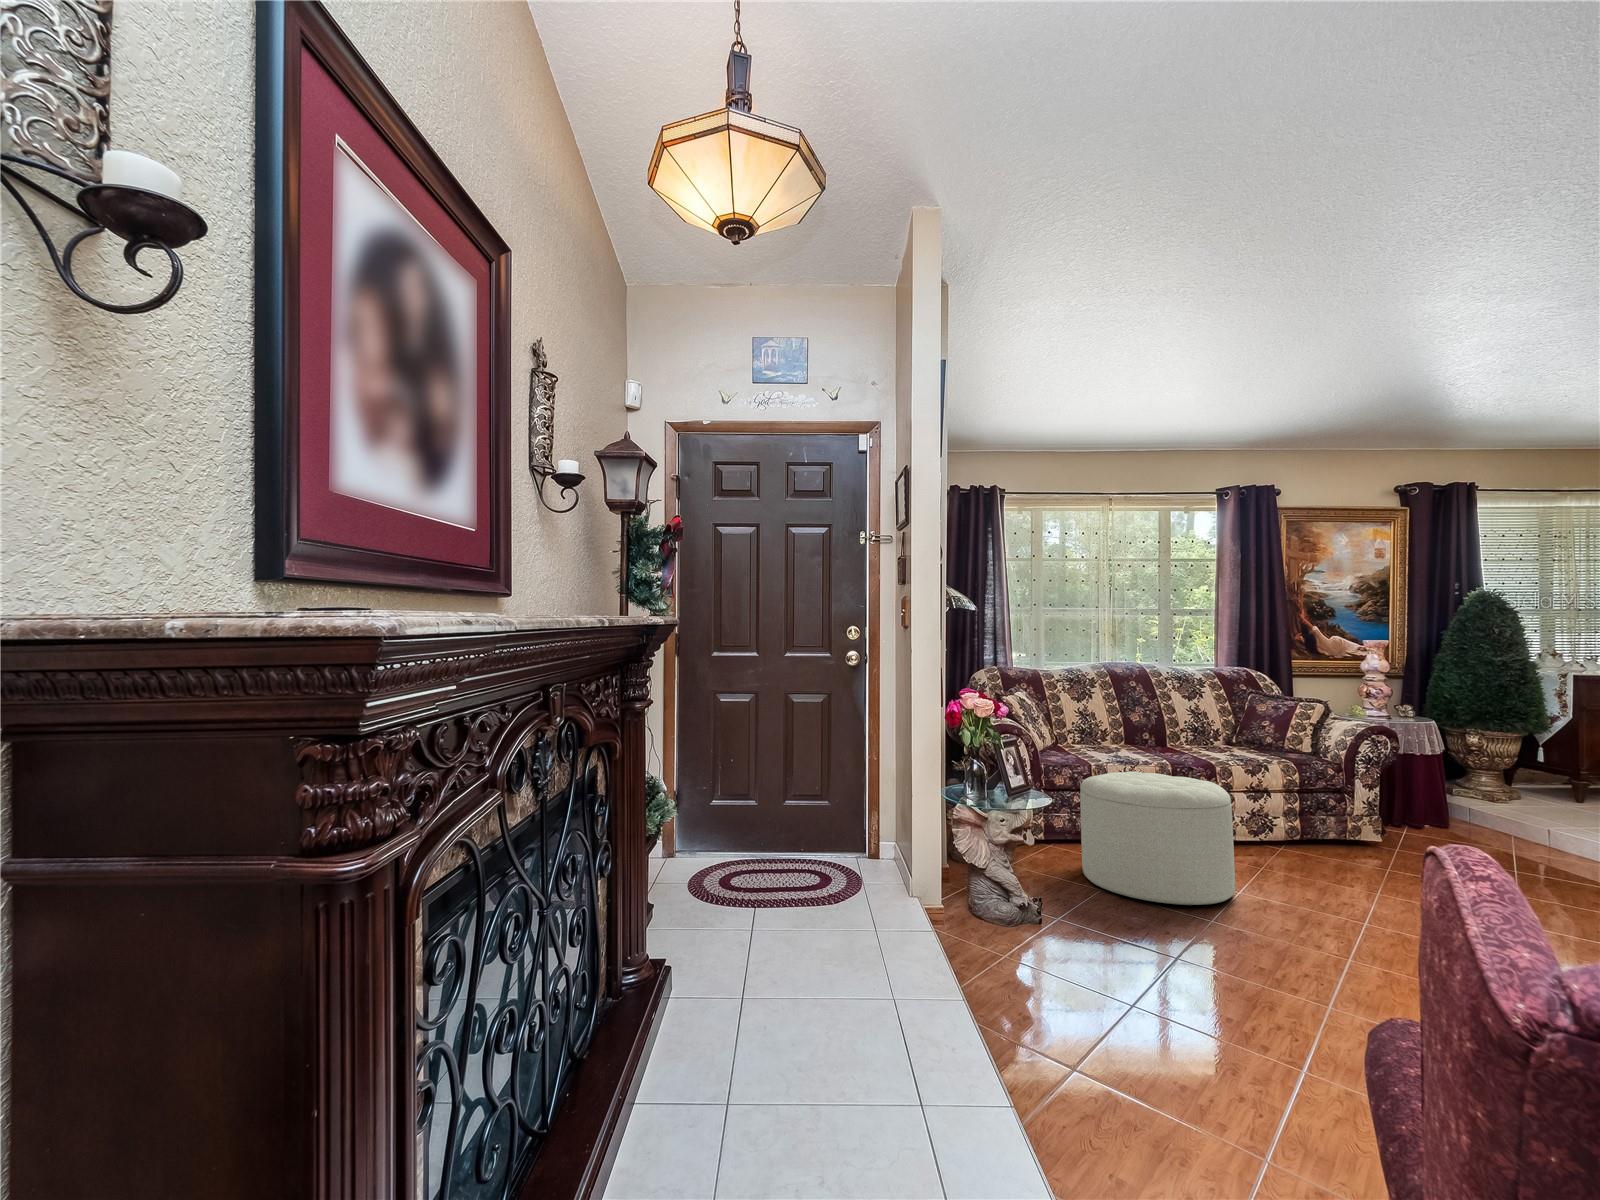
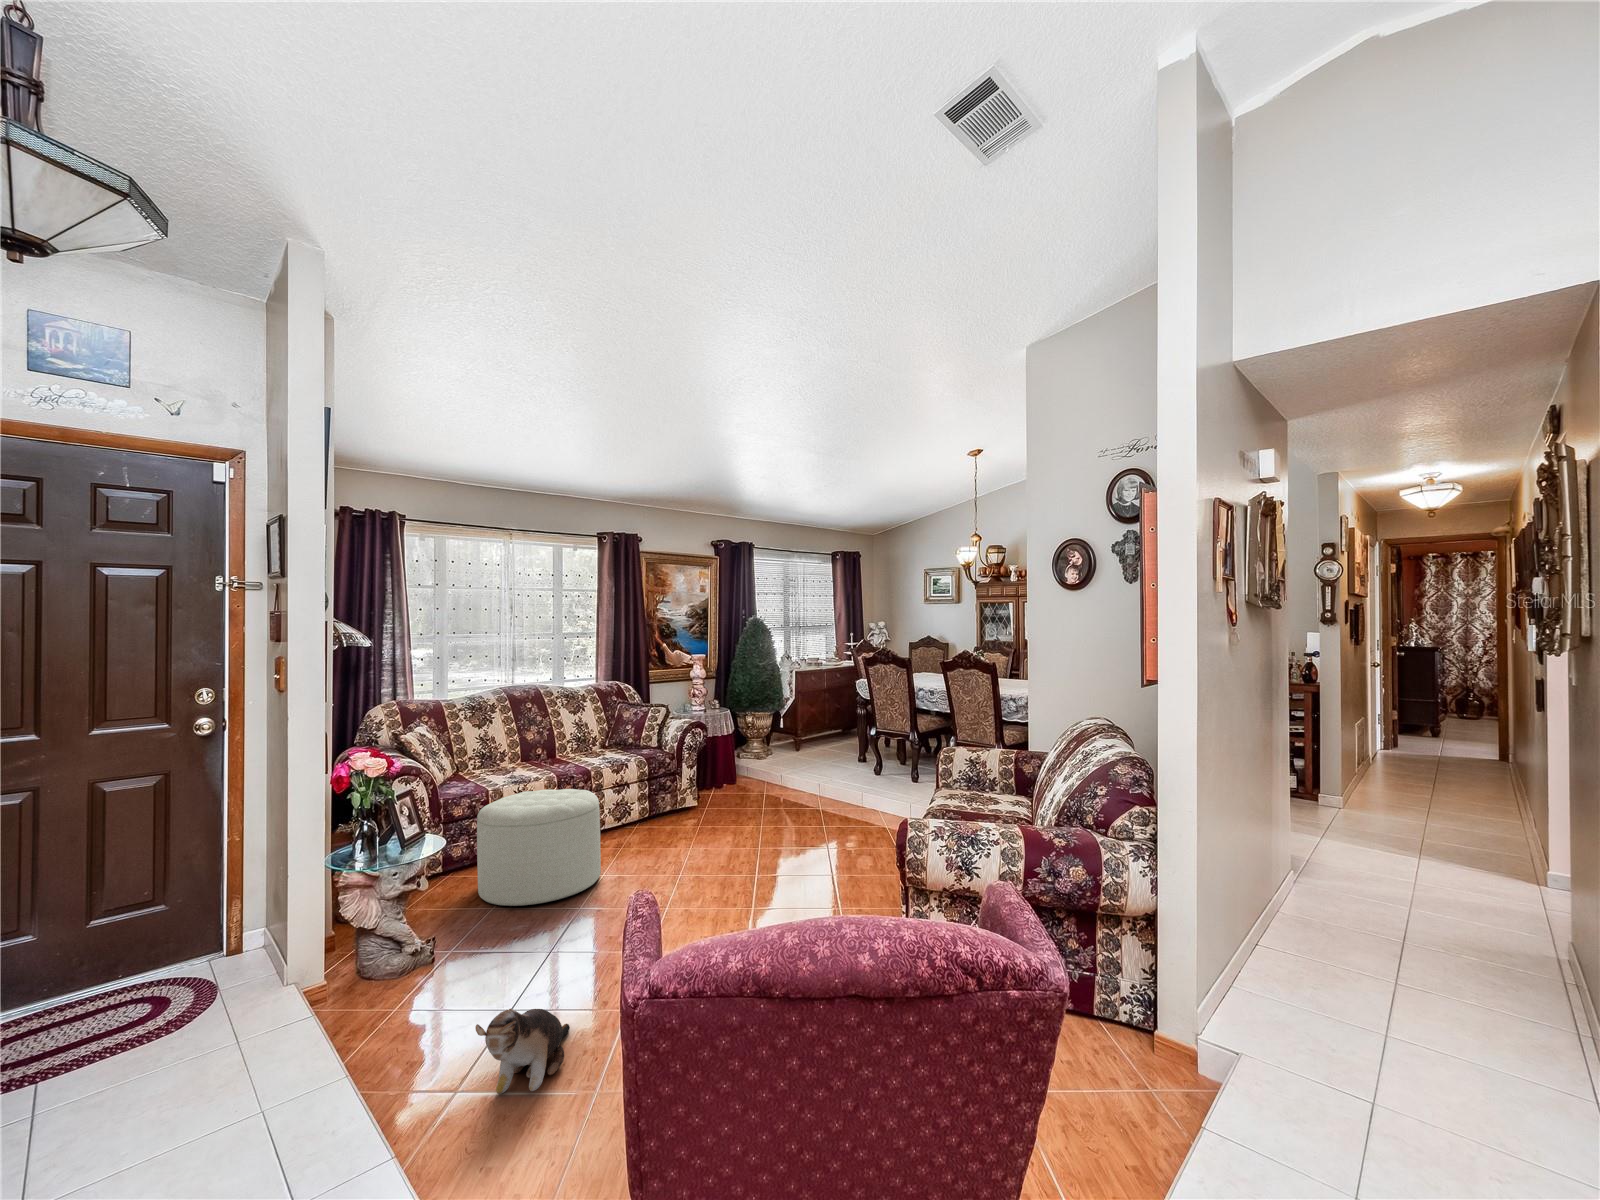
plush toy: none [1092,995,1210,1113] -> present [475,1009,570,1094]

